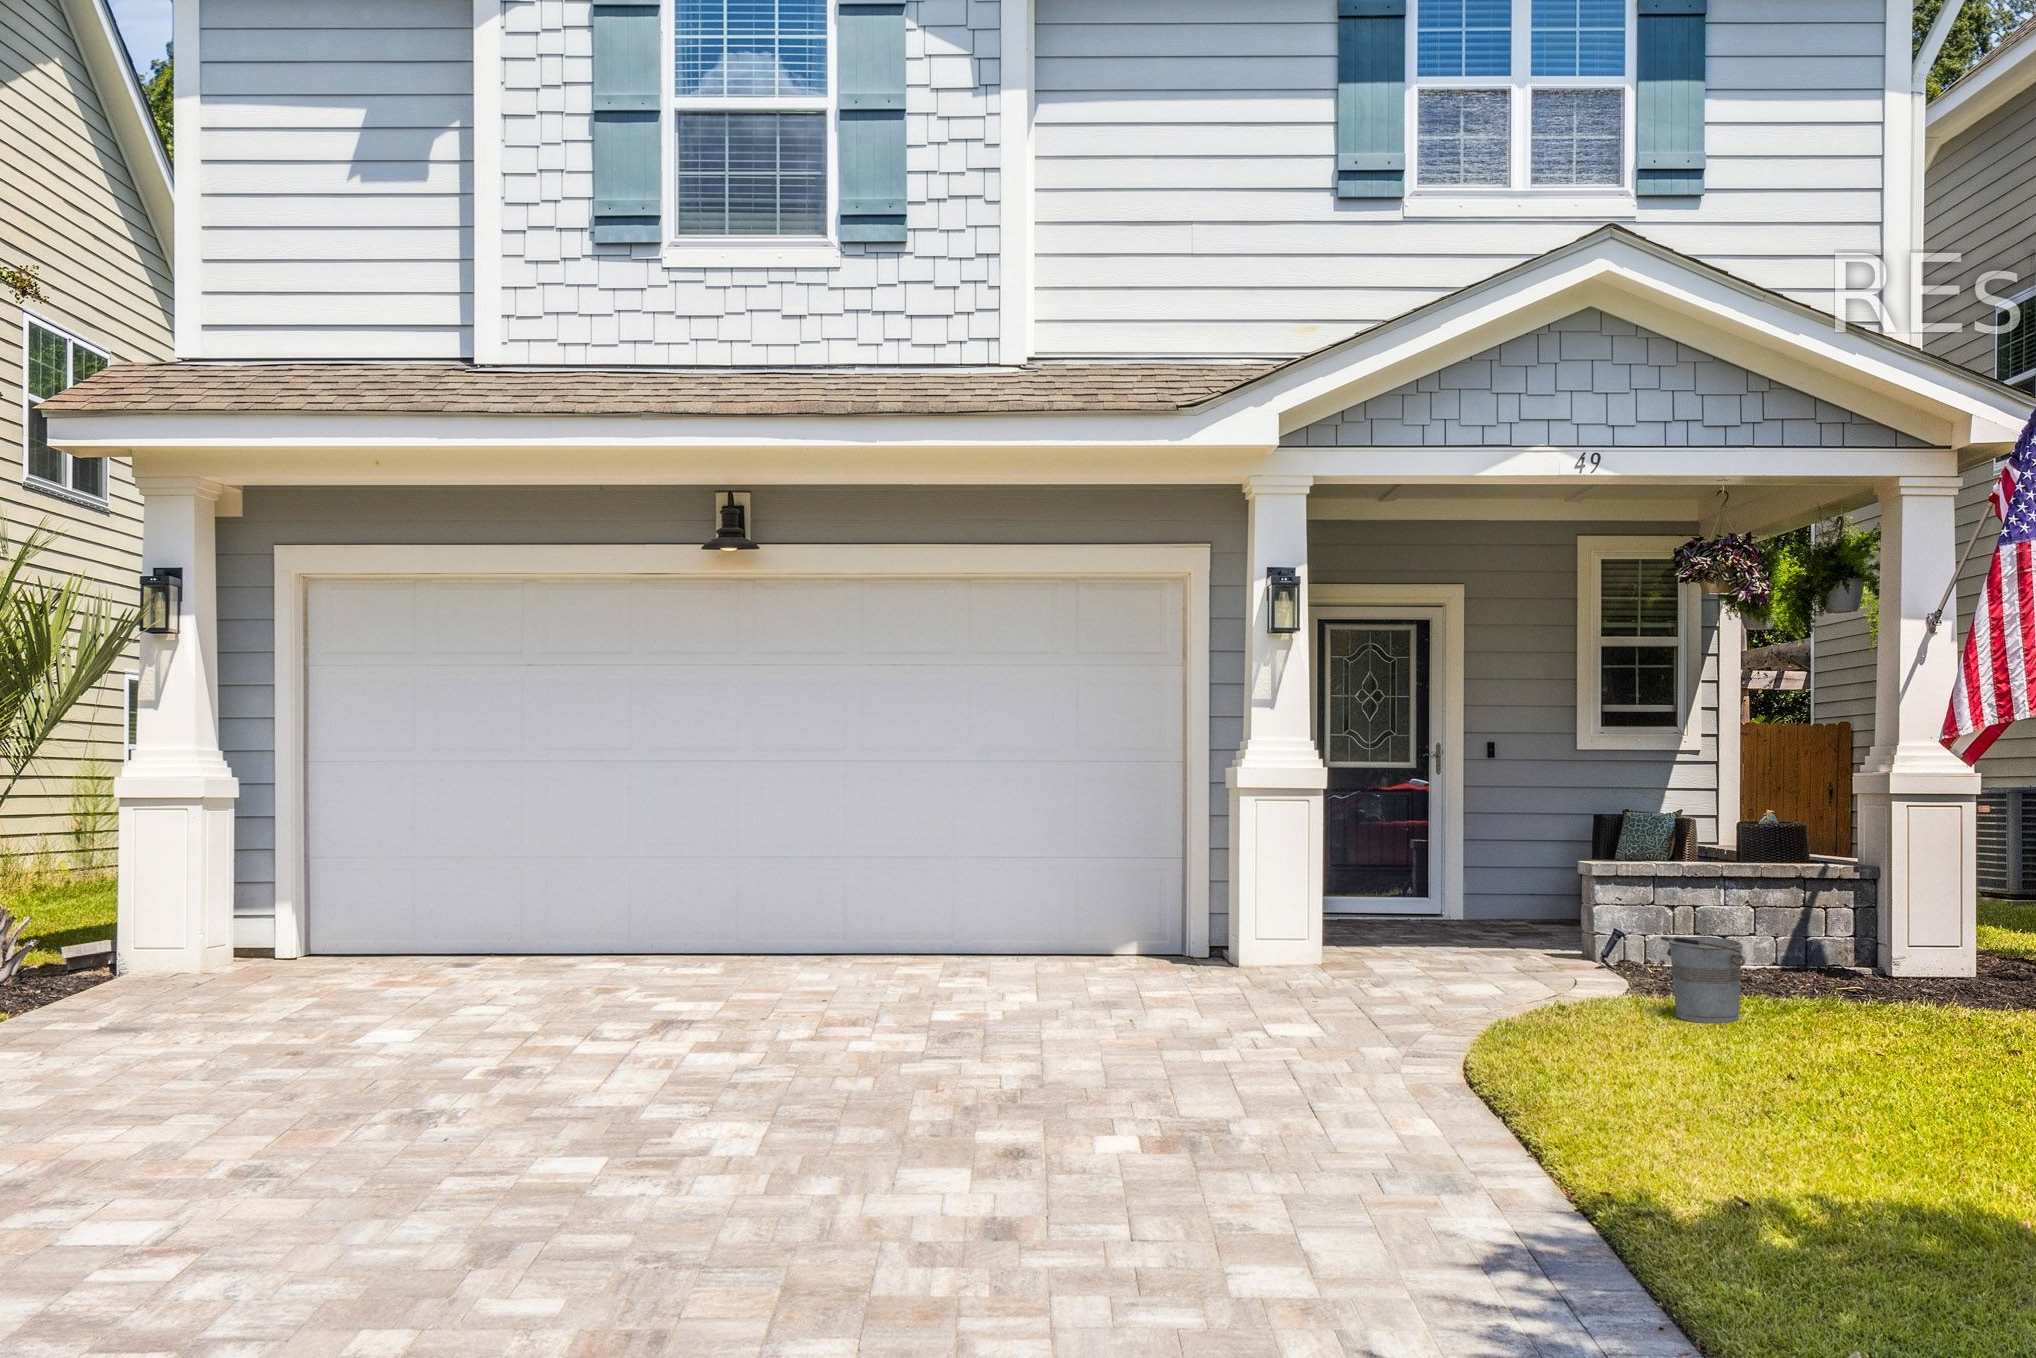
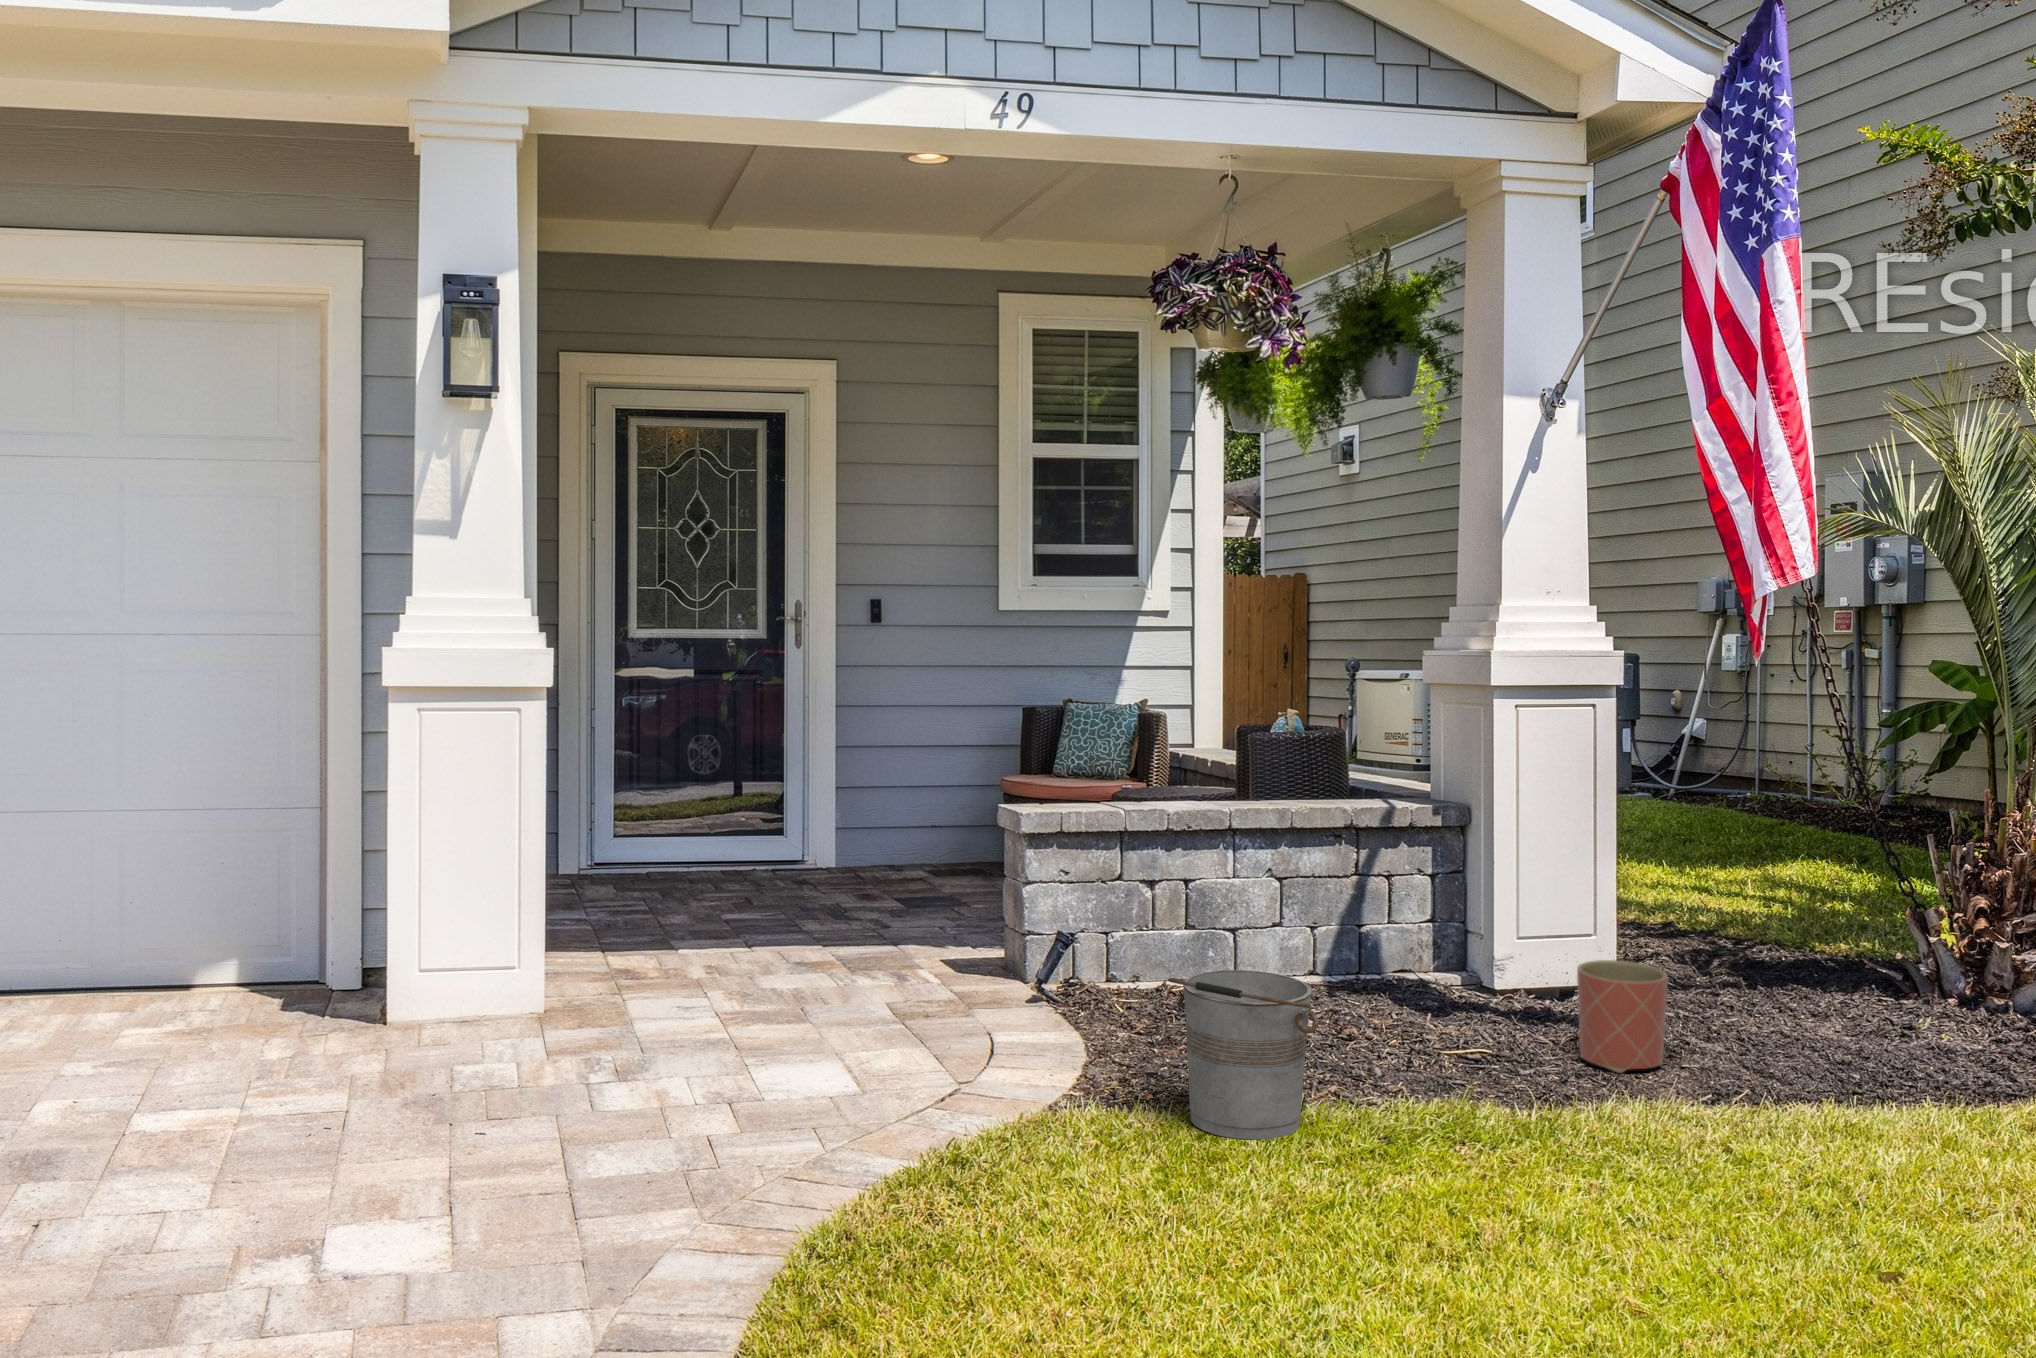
planter: none [1919,947,1974,1009] -> present [1577,960,1668,1073]

